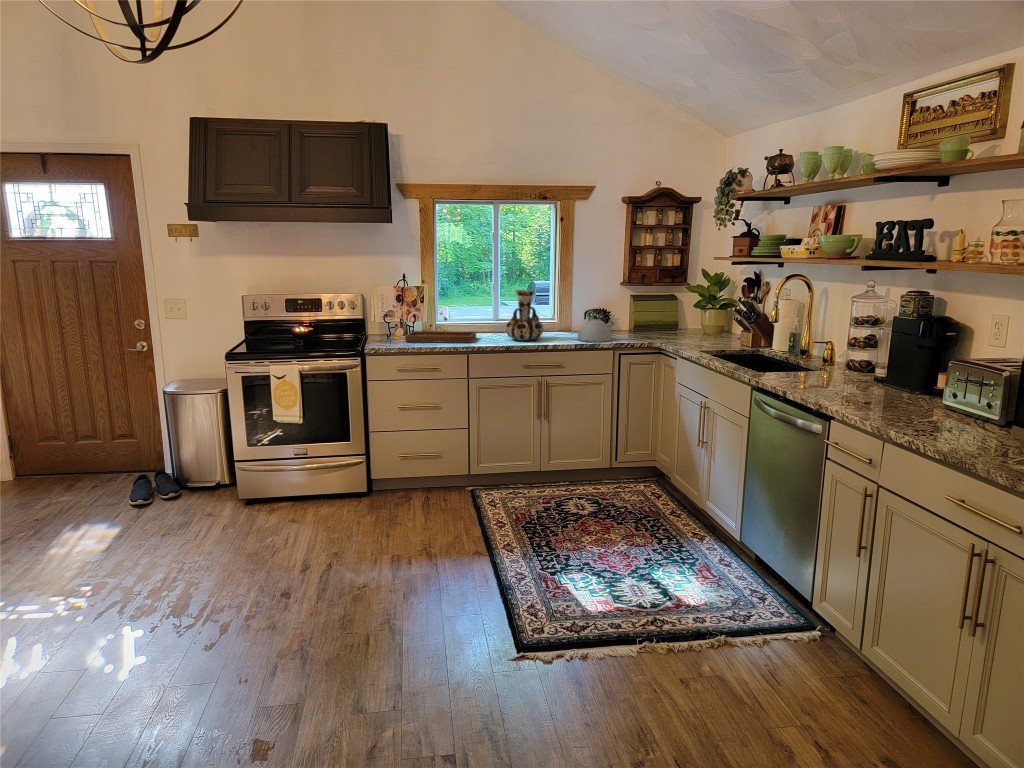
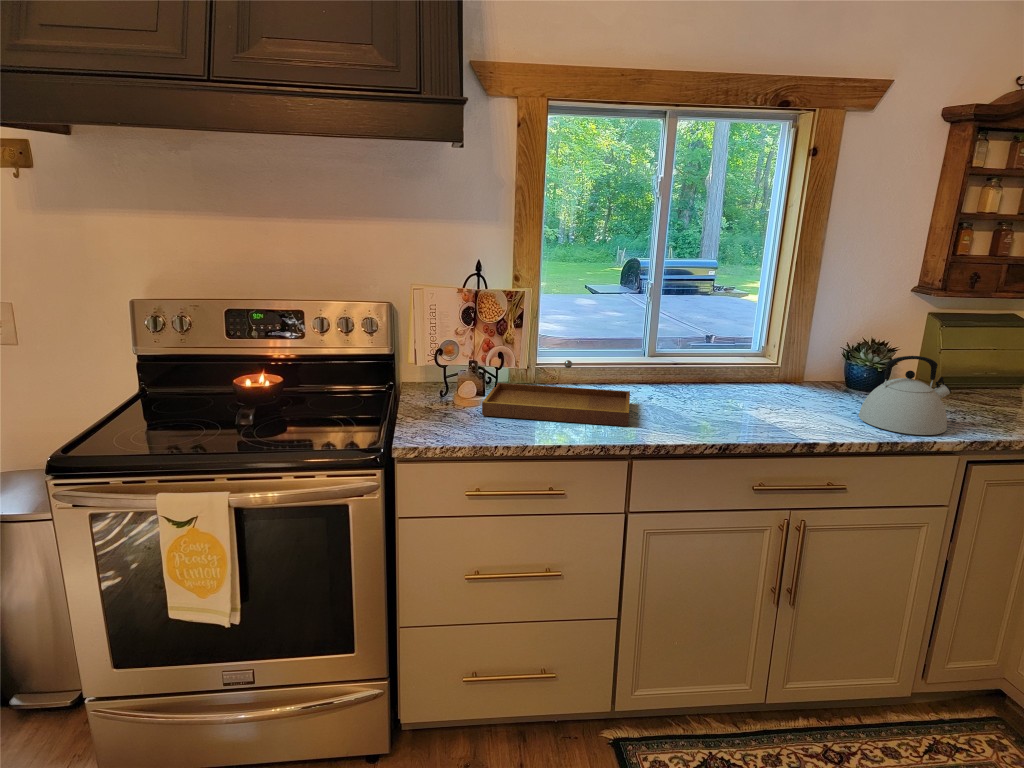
vase: present [506,290,543,341] -> none [700,307,787,422]

